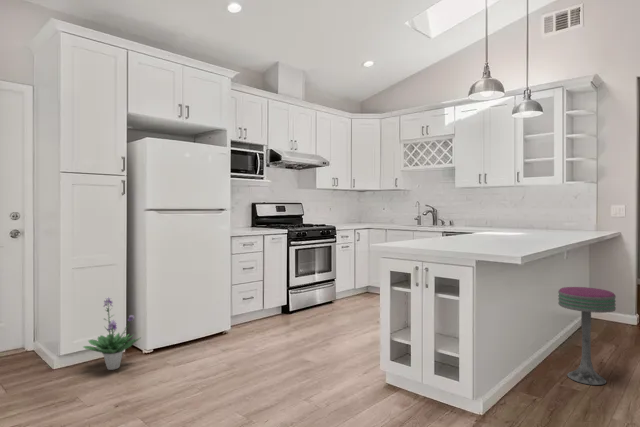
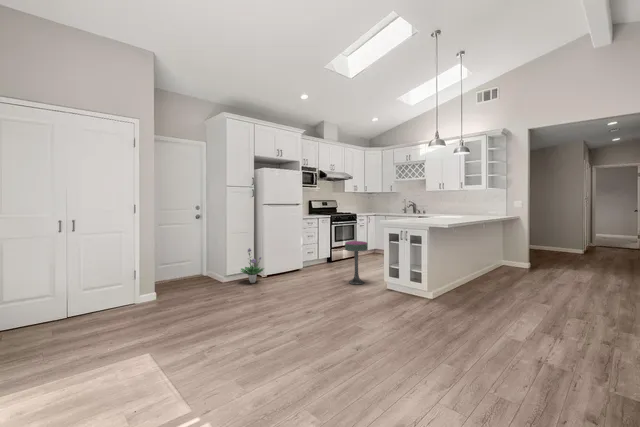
bar stool: present [558,287,616,385] -> present [345,241,367,285]

